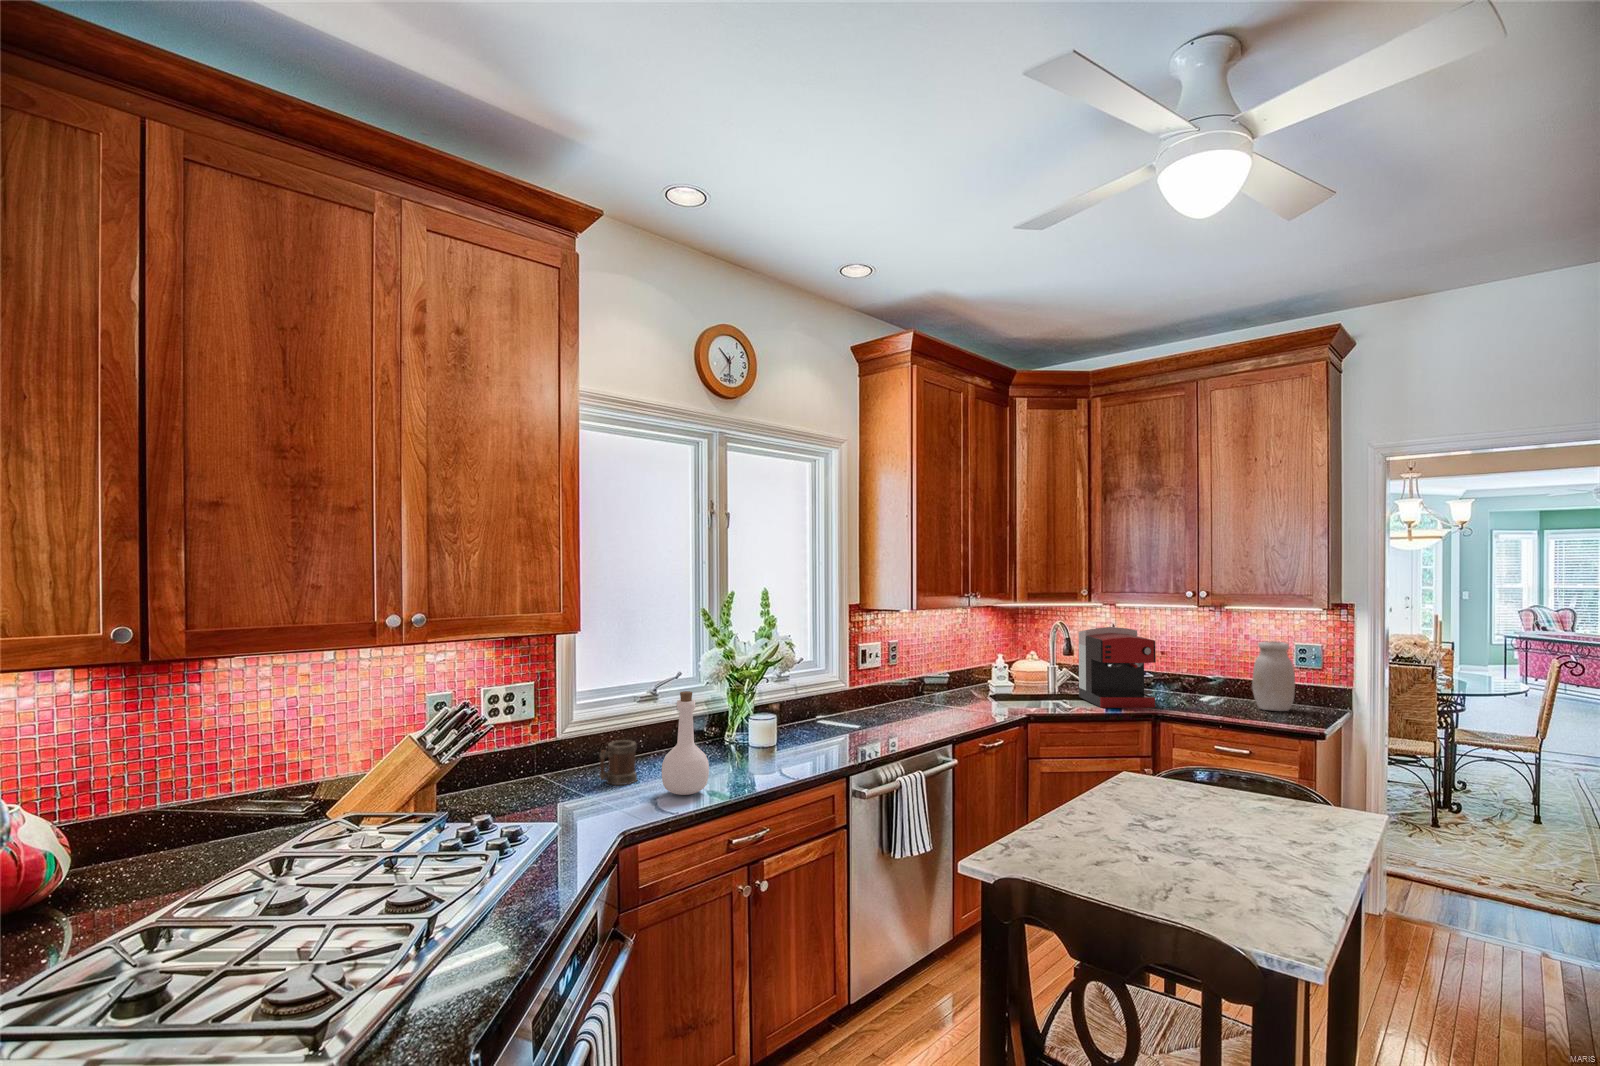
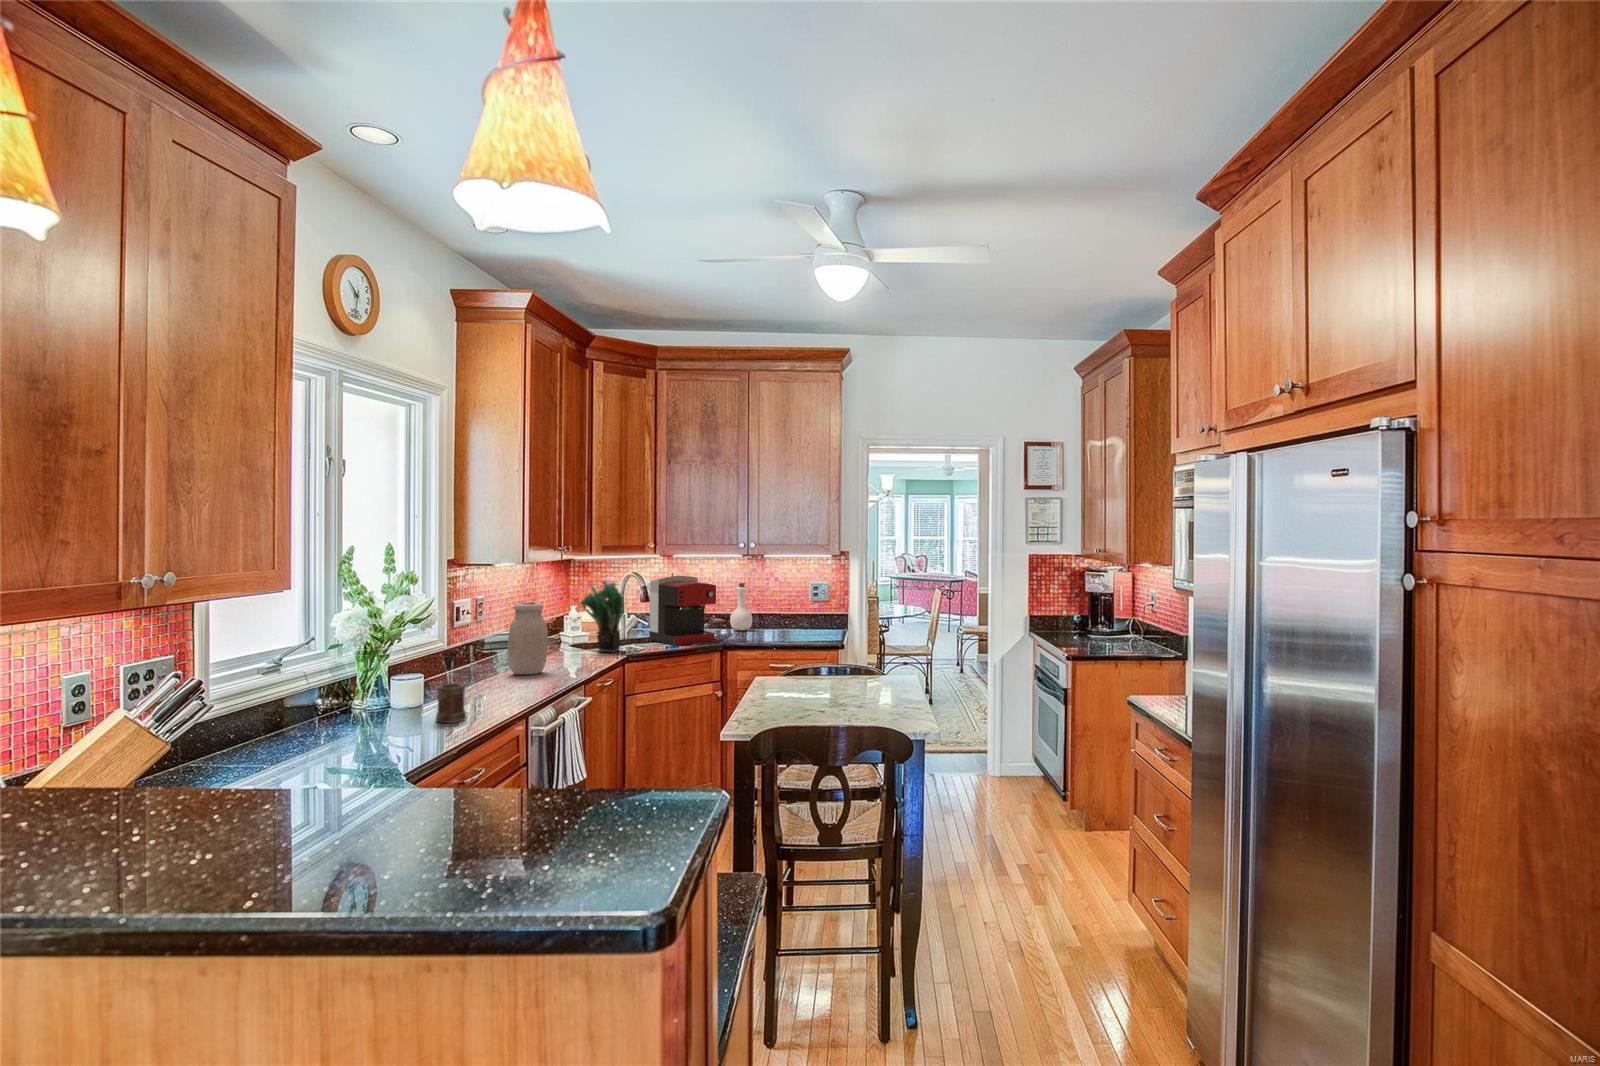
potted plant: none [986,630,1038,709] -> present [580,581,624,652]
jar: present [1252,641,1295,711] -> present [508,602,548,675]
bottle: present [662,691,709,795] -> present [730,583,752,630]
mug: present [599,740,637,785] -> present [436,683,466,723]

